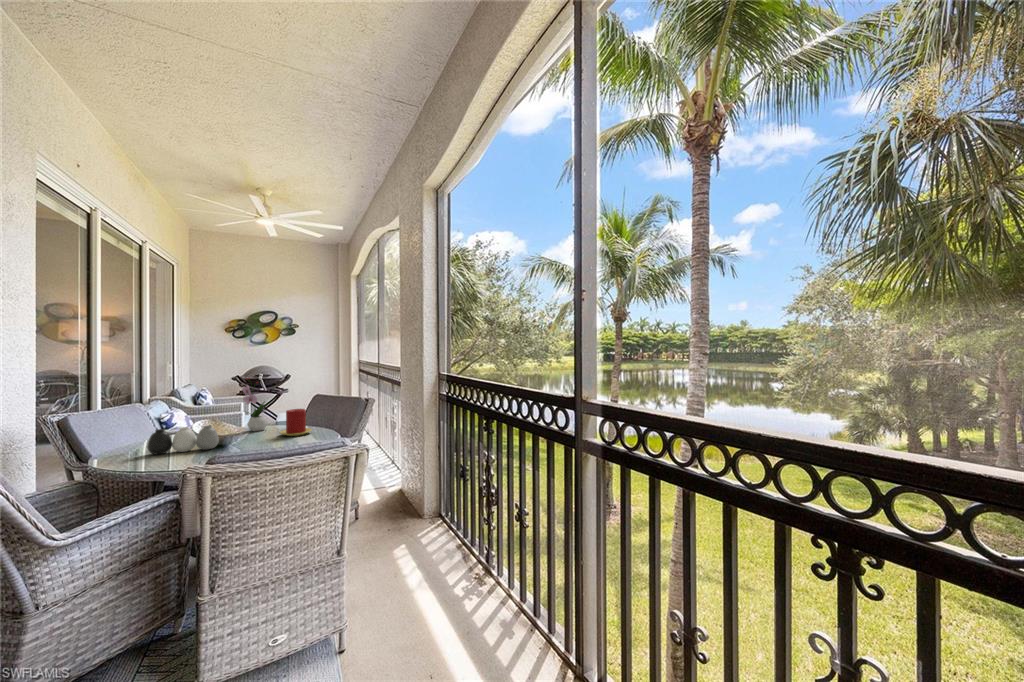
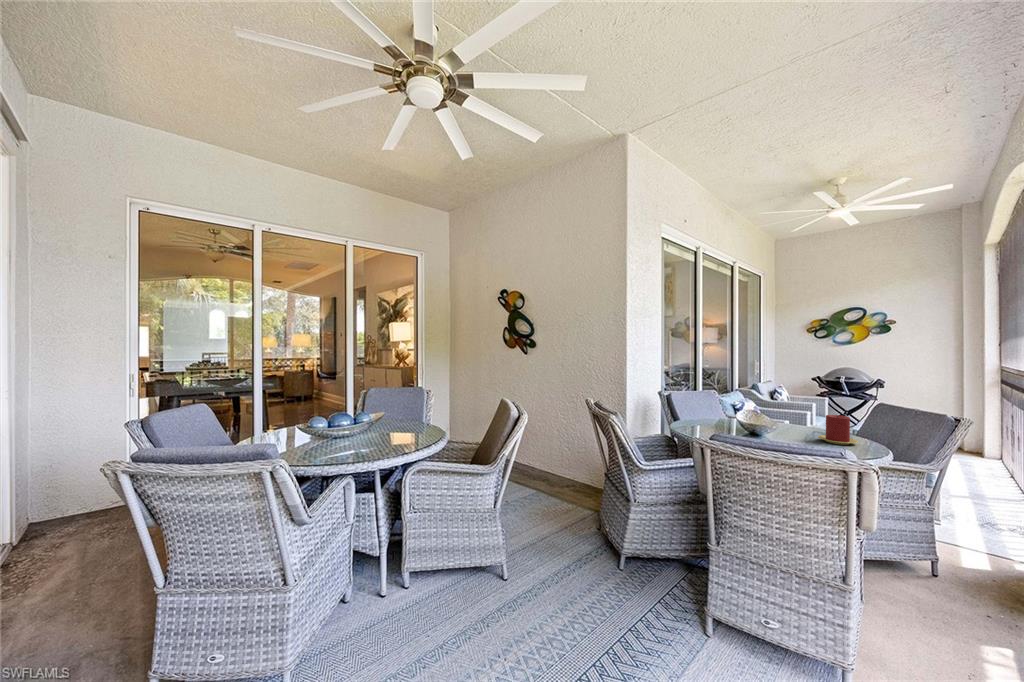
flower arrangement: present [242,378,267,431] -> none [787,377,815,431]
vase: present [147,425,219,454] -> none [706,410,757,435]

